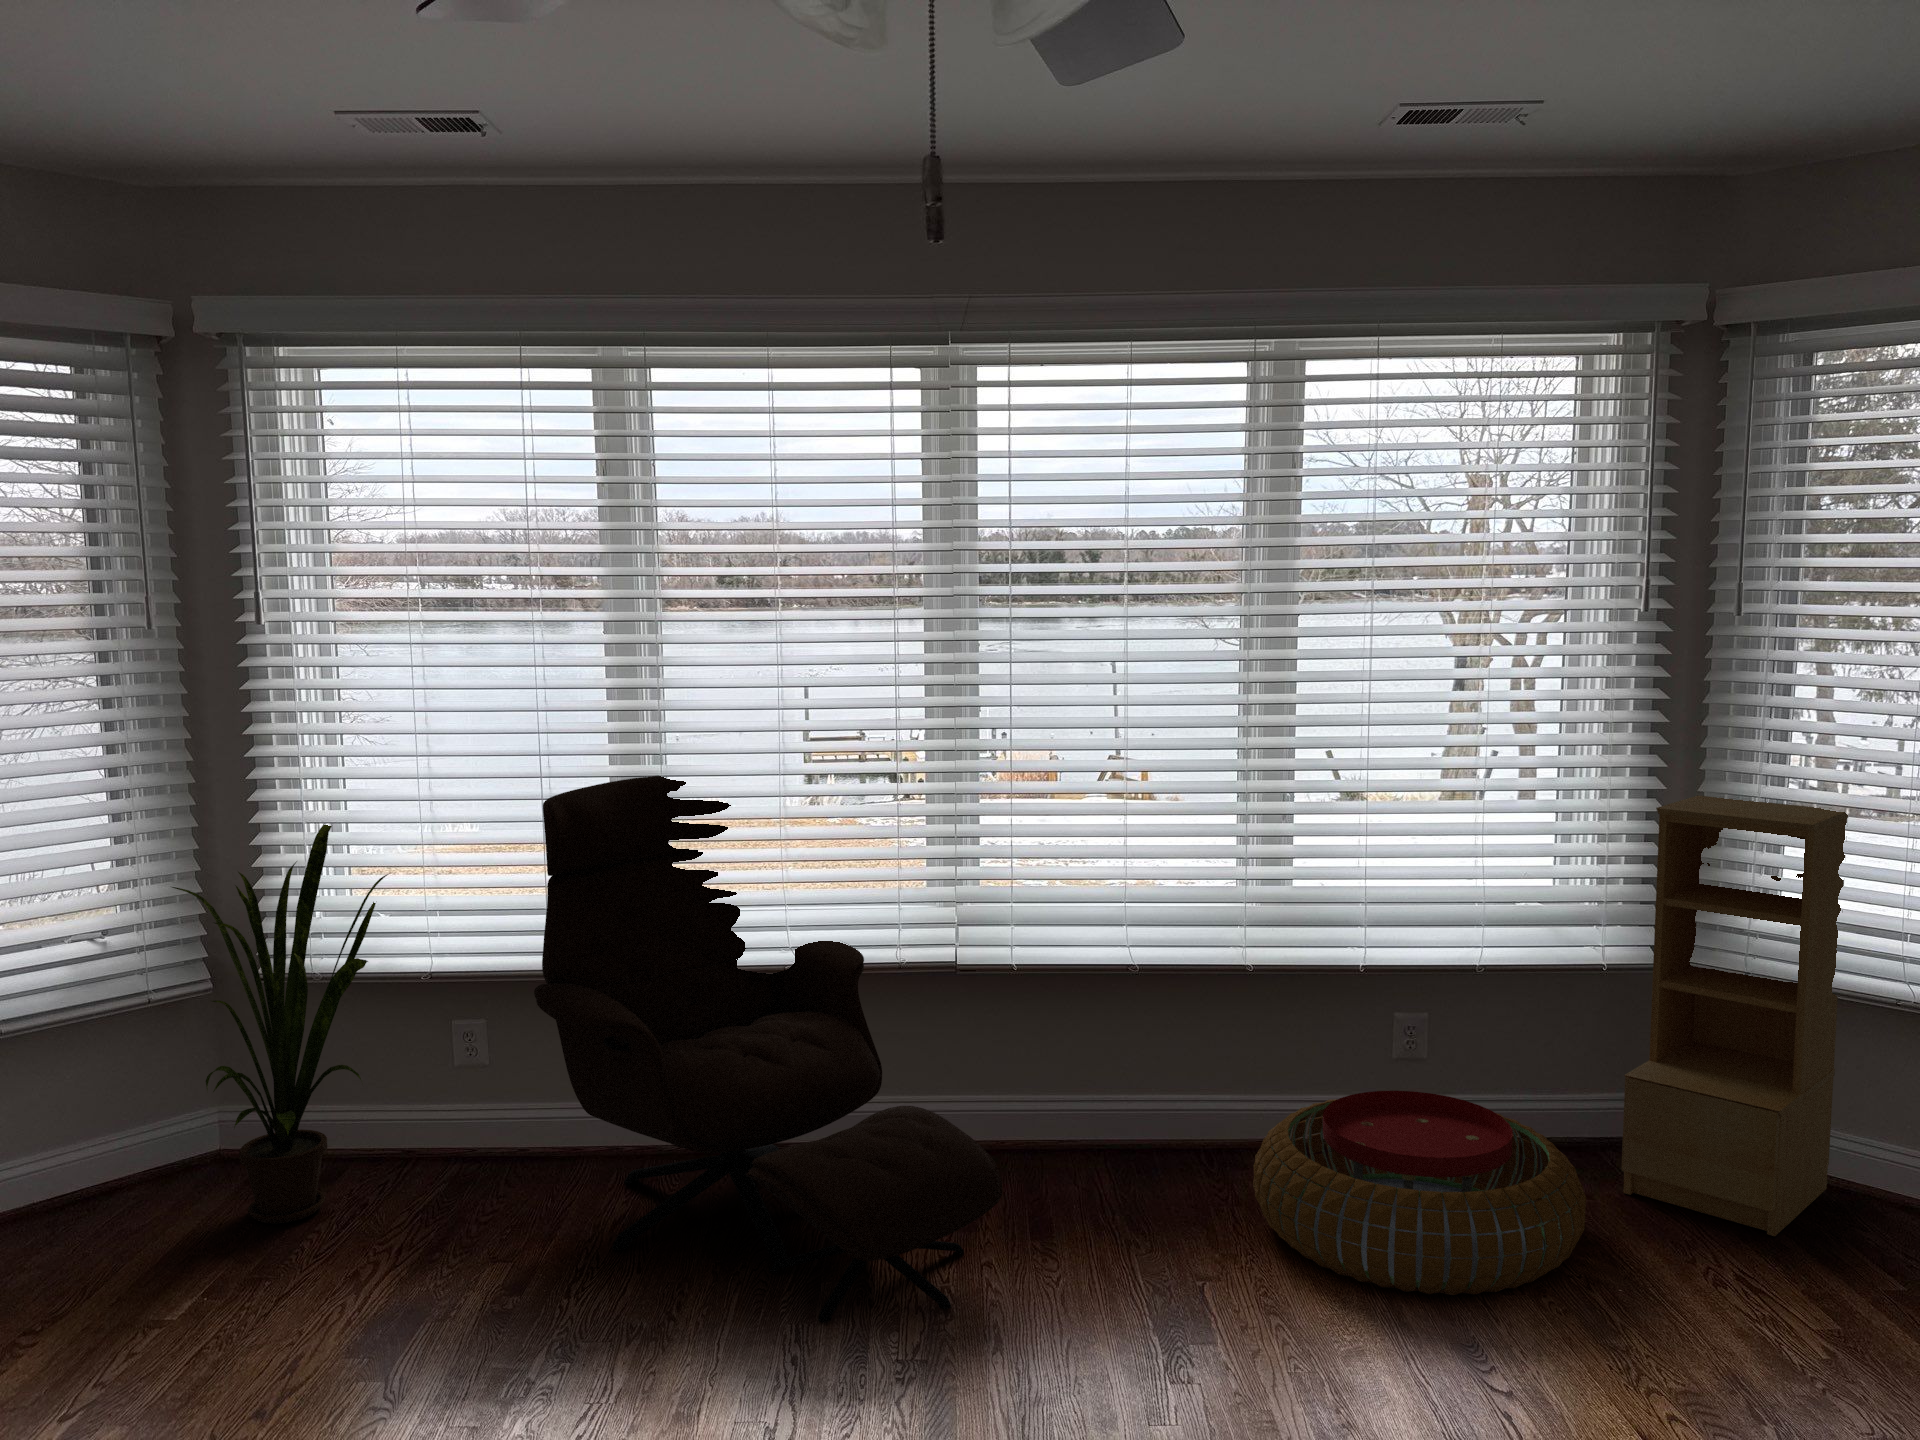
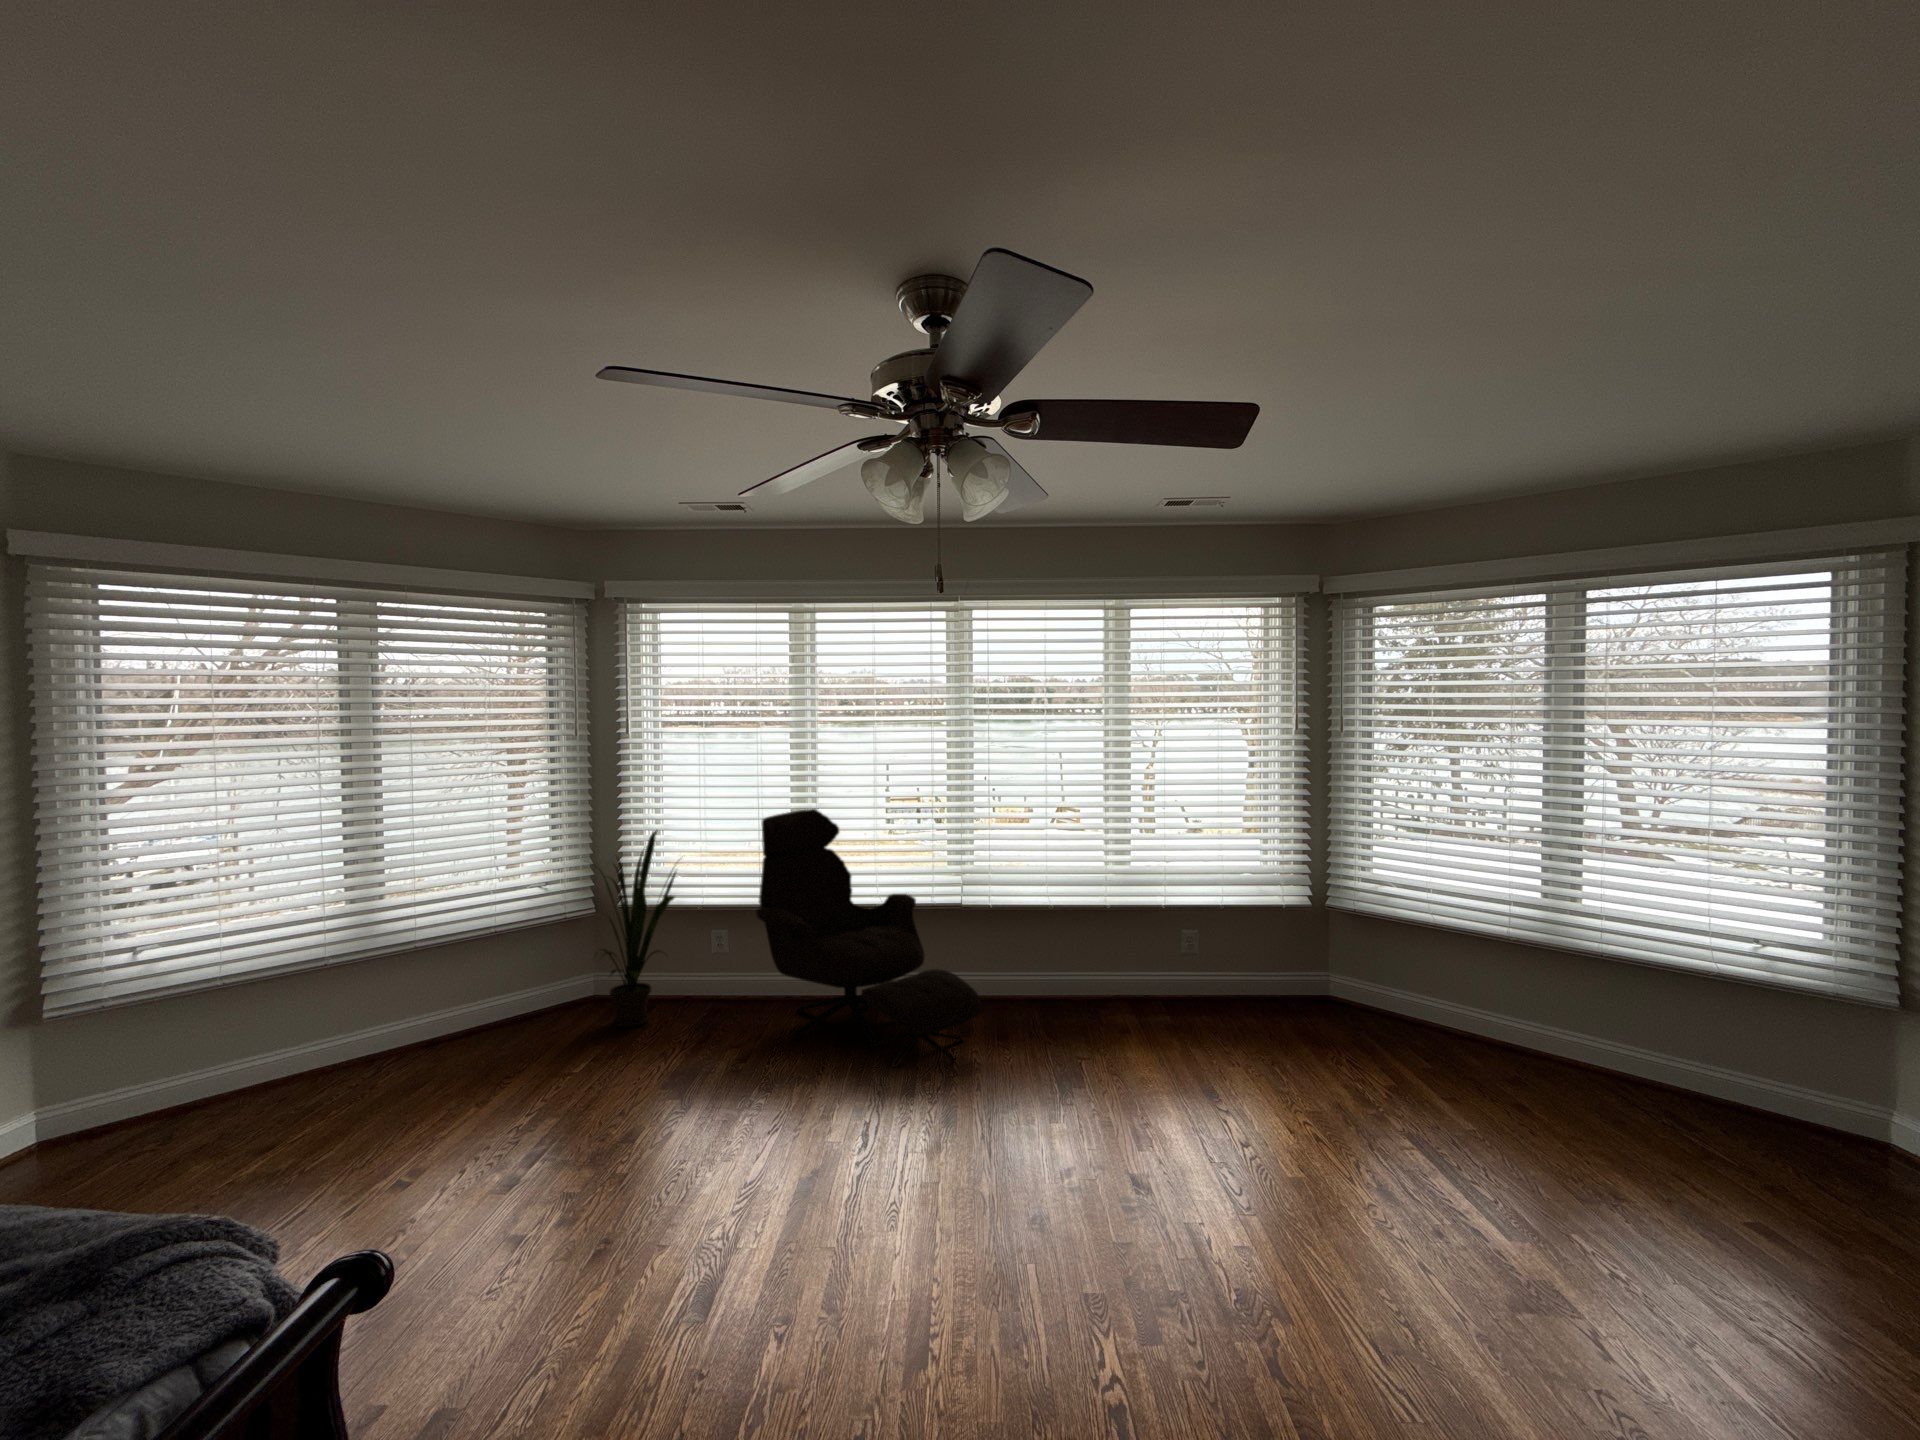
bookshelf: present [1622,795,1848,1236] -> none [1292,821,1399,1037]
pouf: present [1253,1091,1586,1295] -> none [1107,966,1268,1059]

